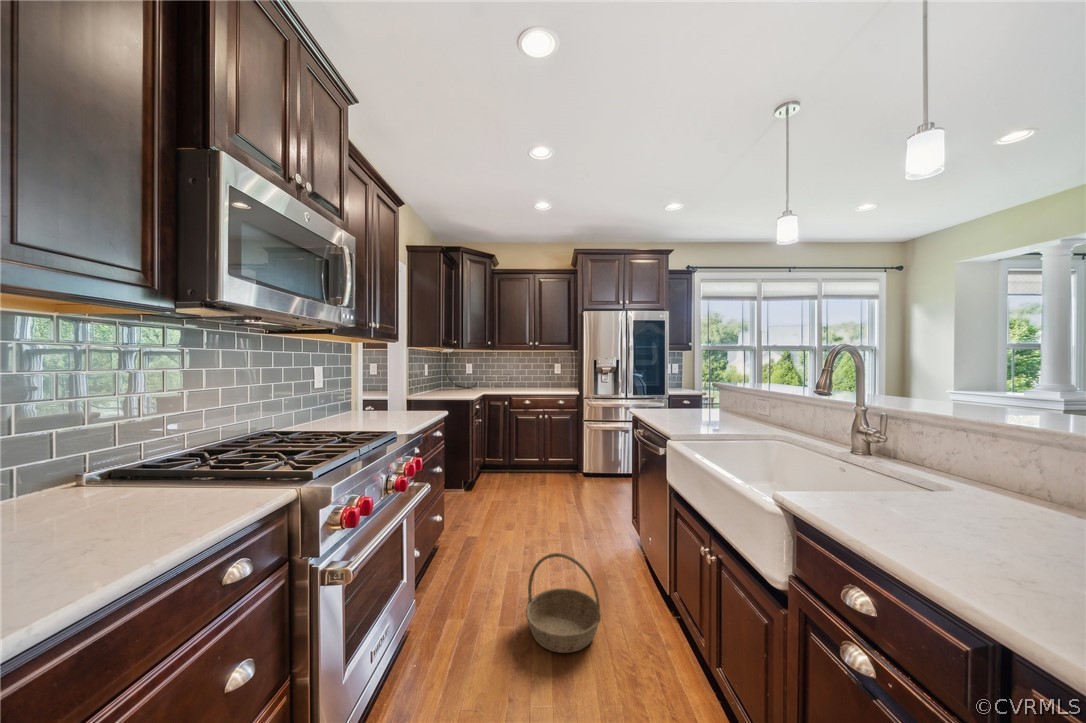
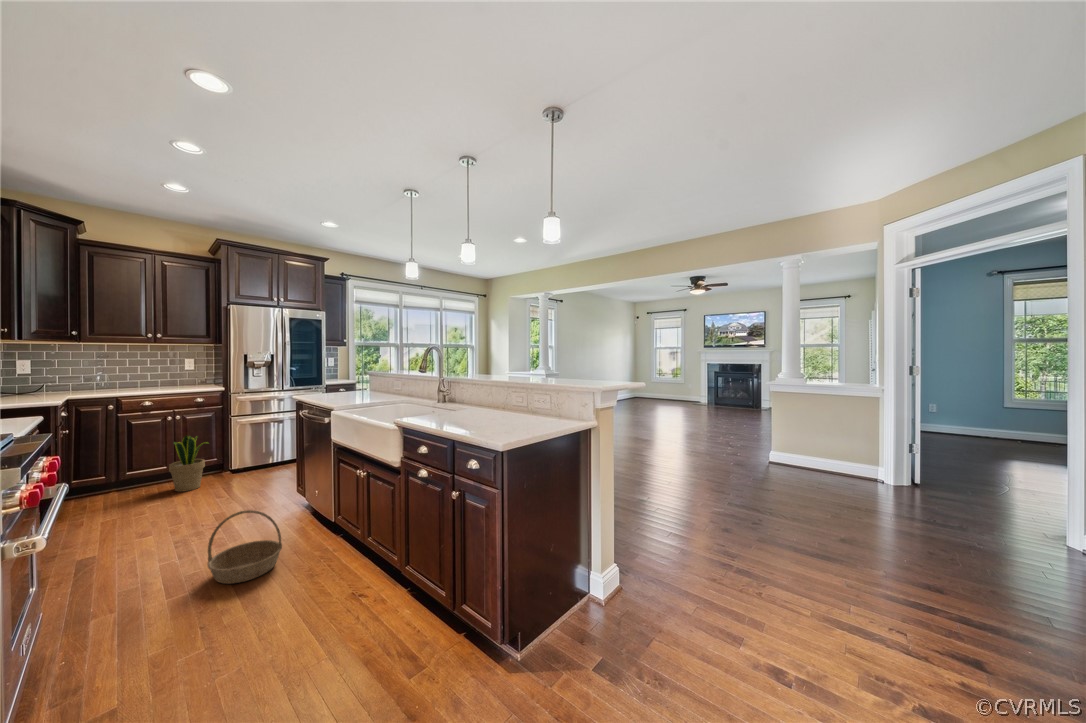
potted plant: none [538,434,565,487] -> present [169,436,208,492]

